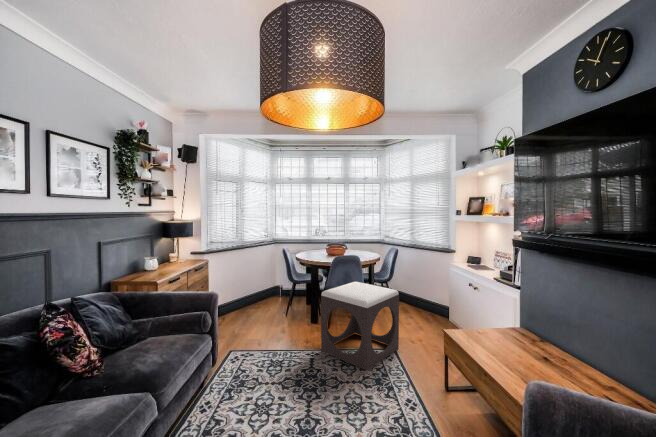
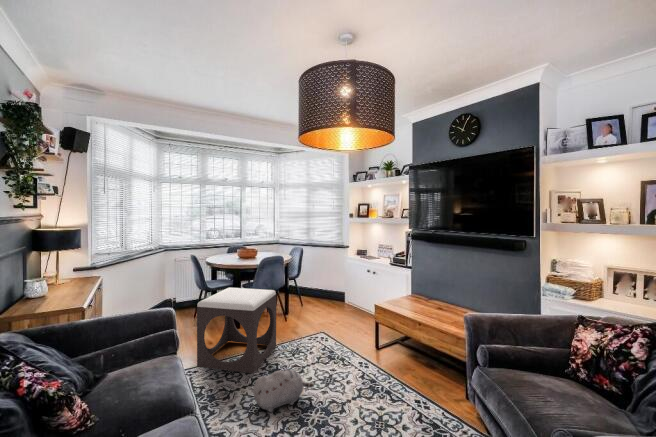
plush toy: none [354,376,421,417] -> present [253,370,314,412]

